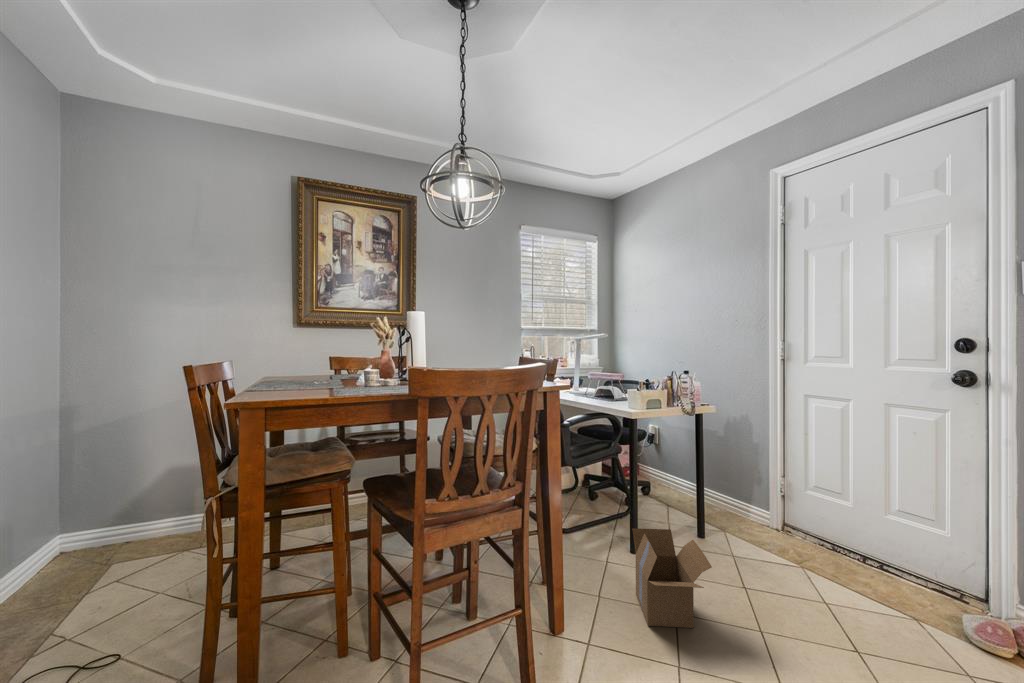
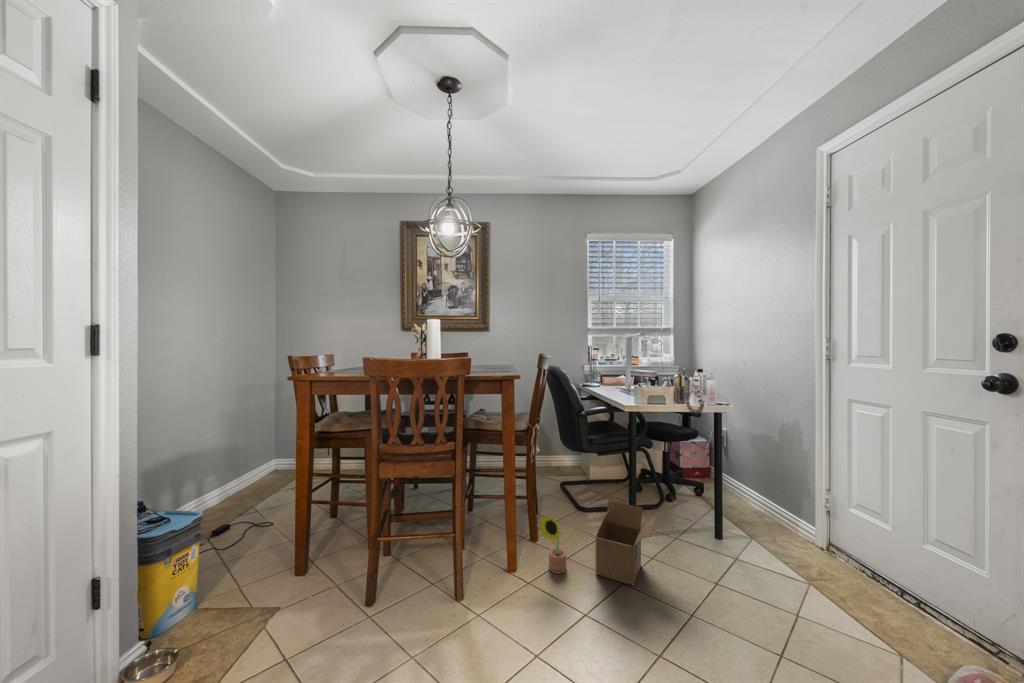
decorative plant: none [584,571,624,641] -> present [538,517,566,574]

